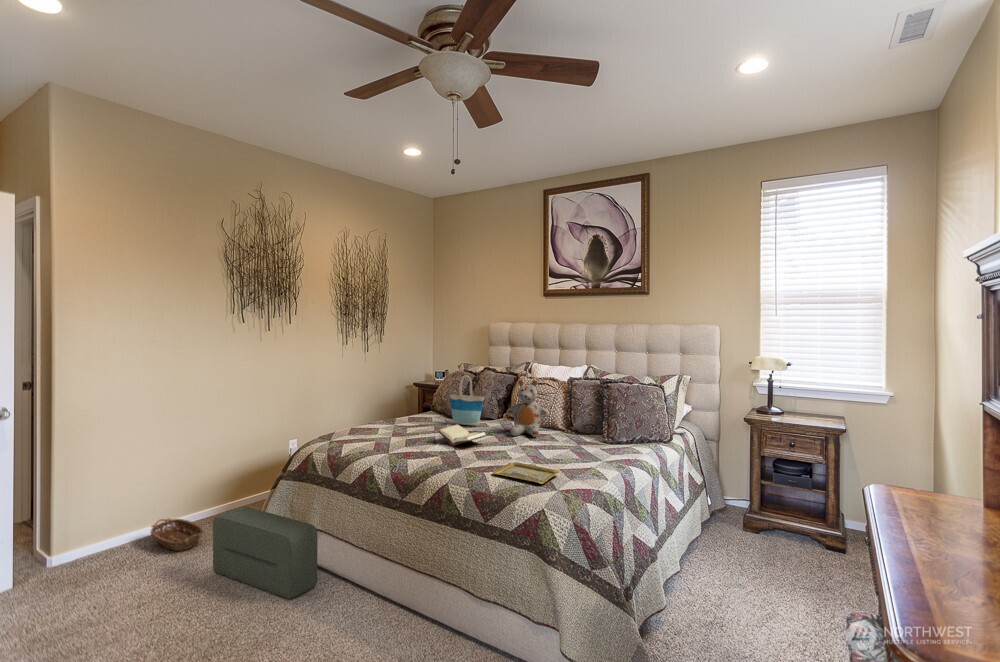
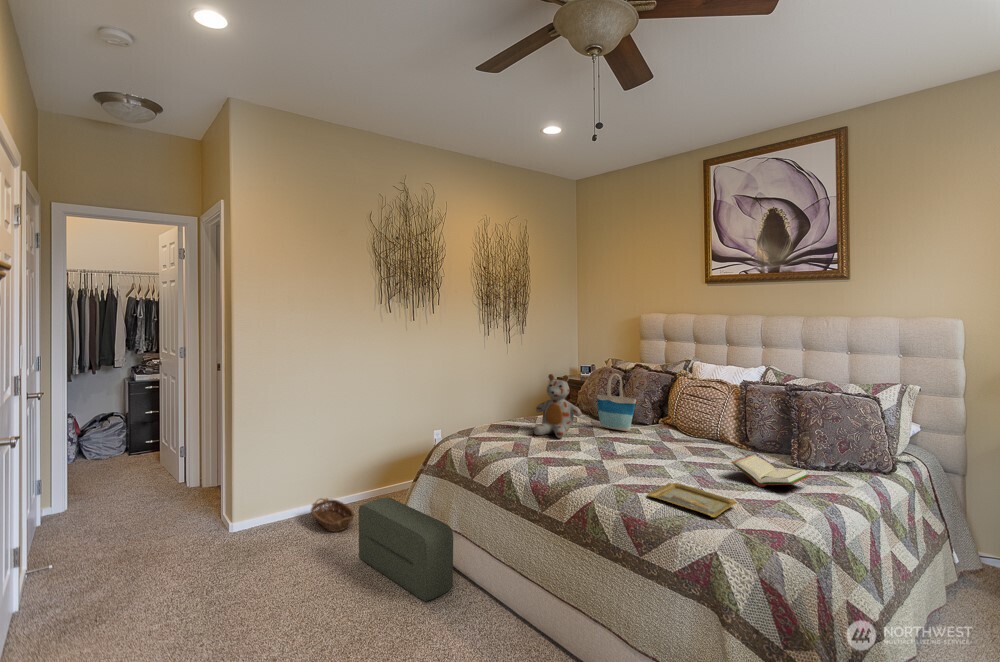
stuffed bear: present [506,380,549,437] -> present [534,374,582,438]
book: present [437,425,488,446] -> present [731,455,811,487]

